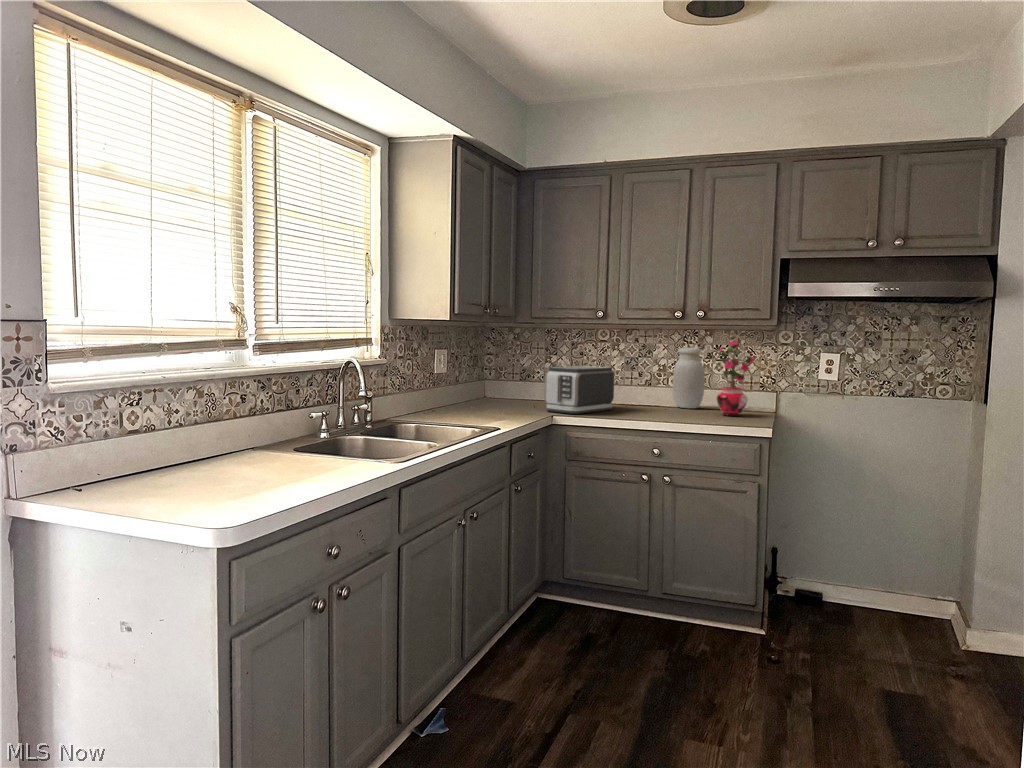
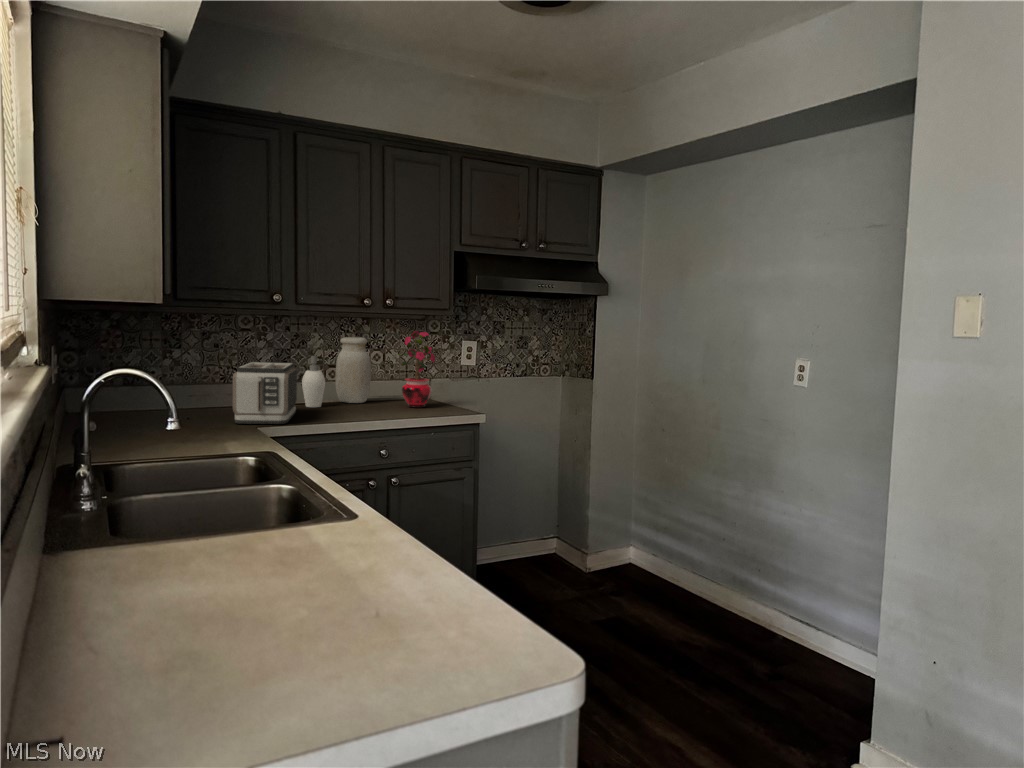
soap dispenser: none [634,363,655,408] -> present [302,356,325,407]

